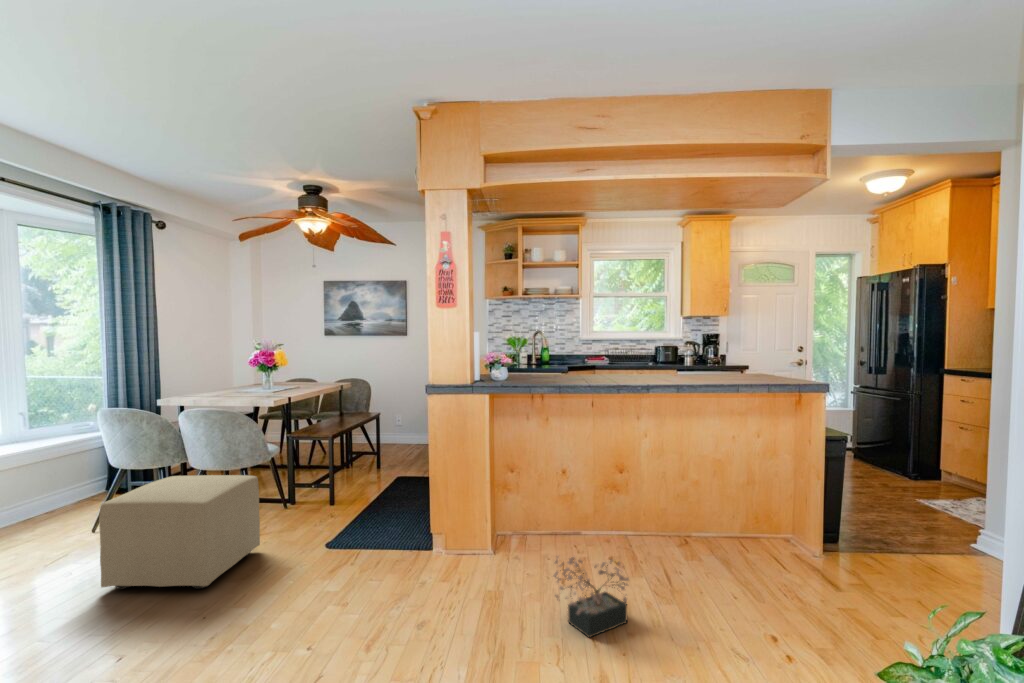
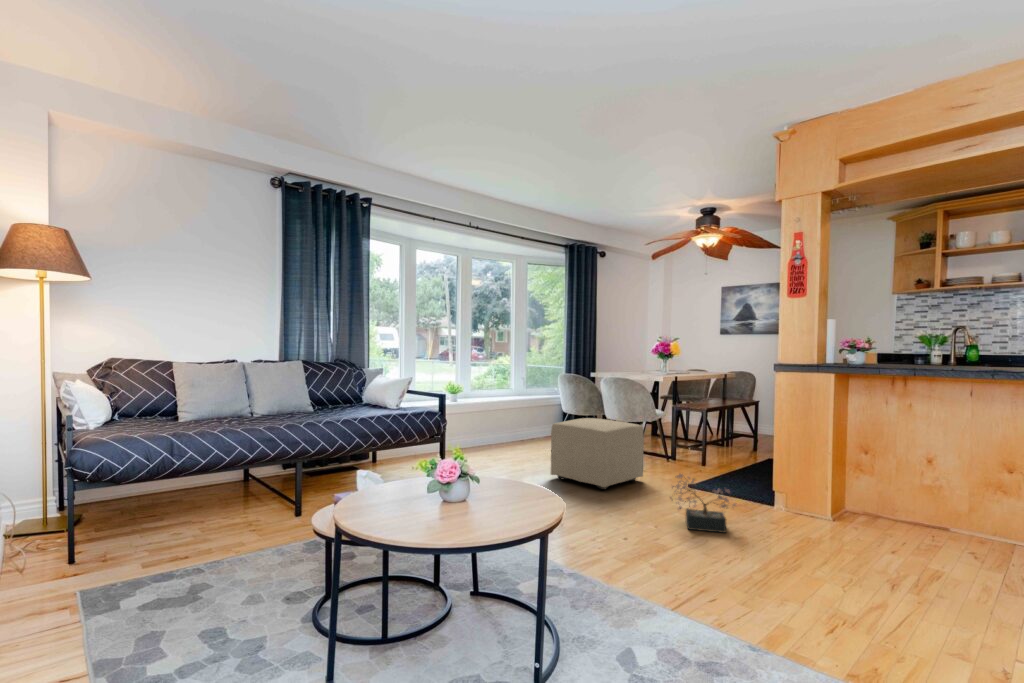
decorative plant: present [554,557,629,637] -> present [672,474,736,533]

